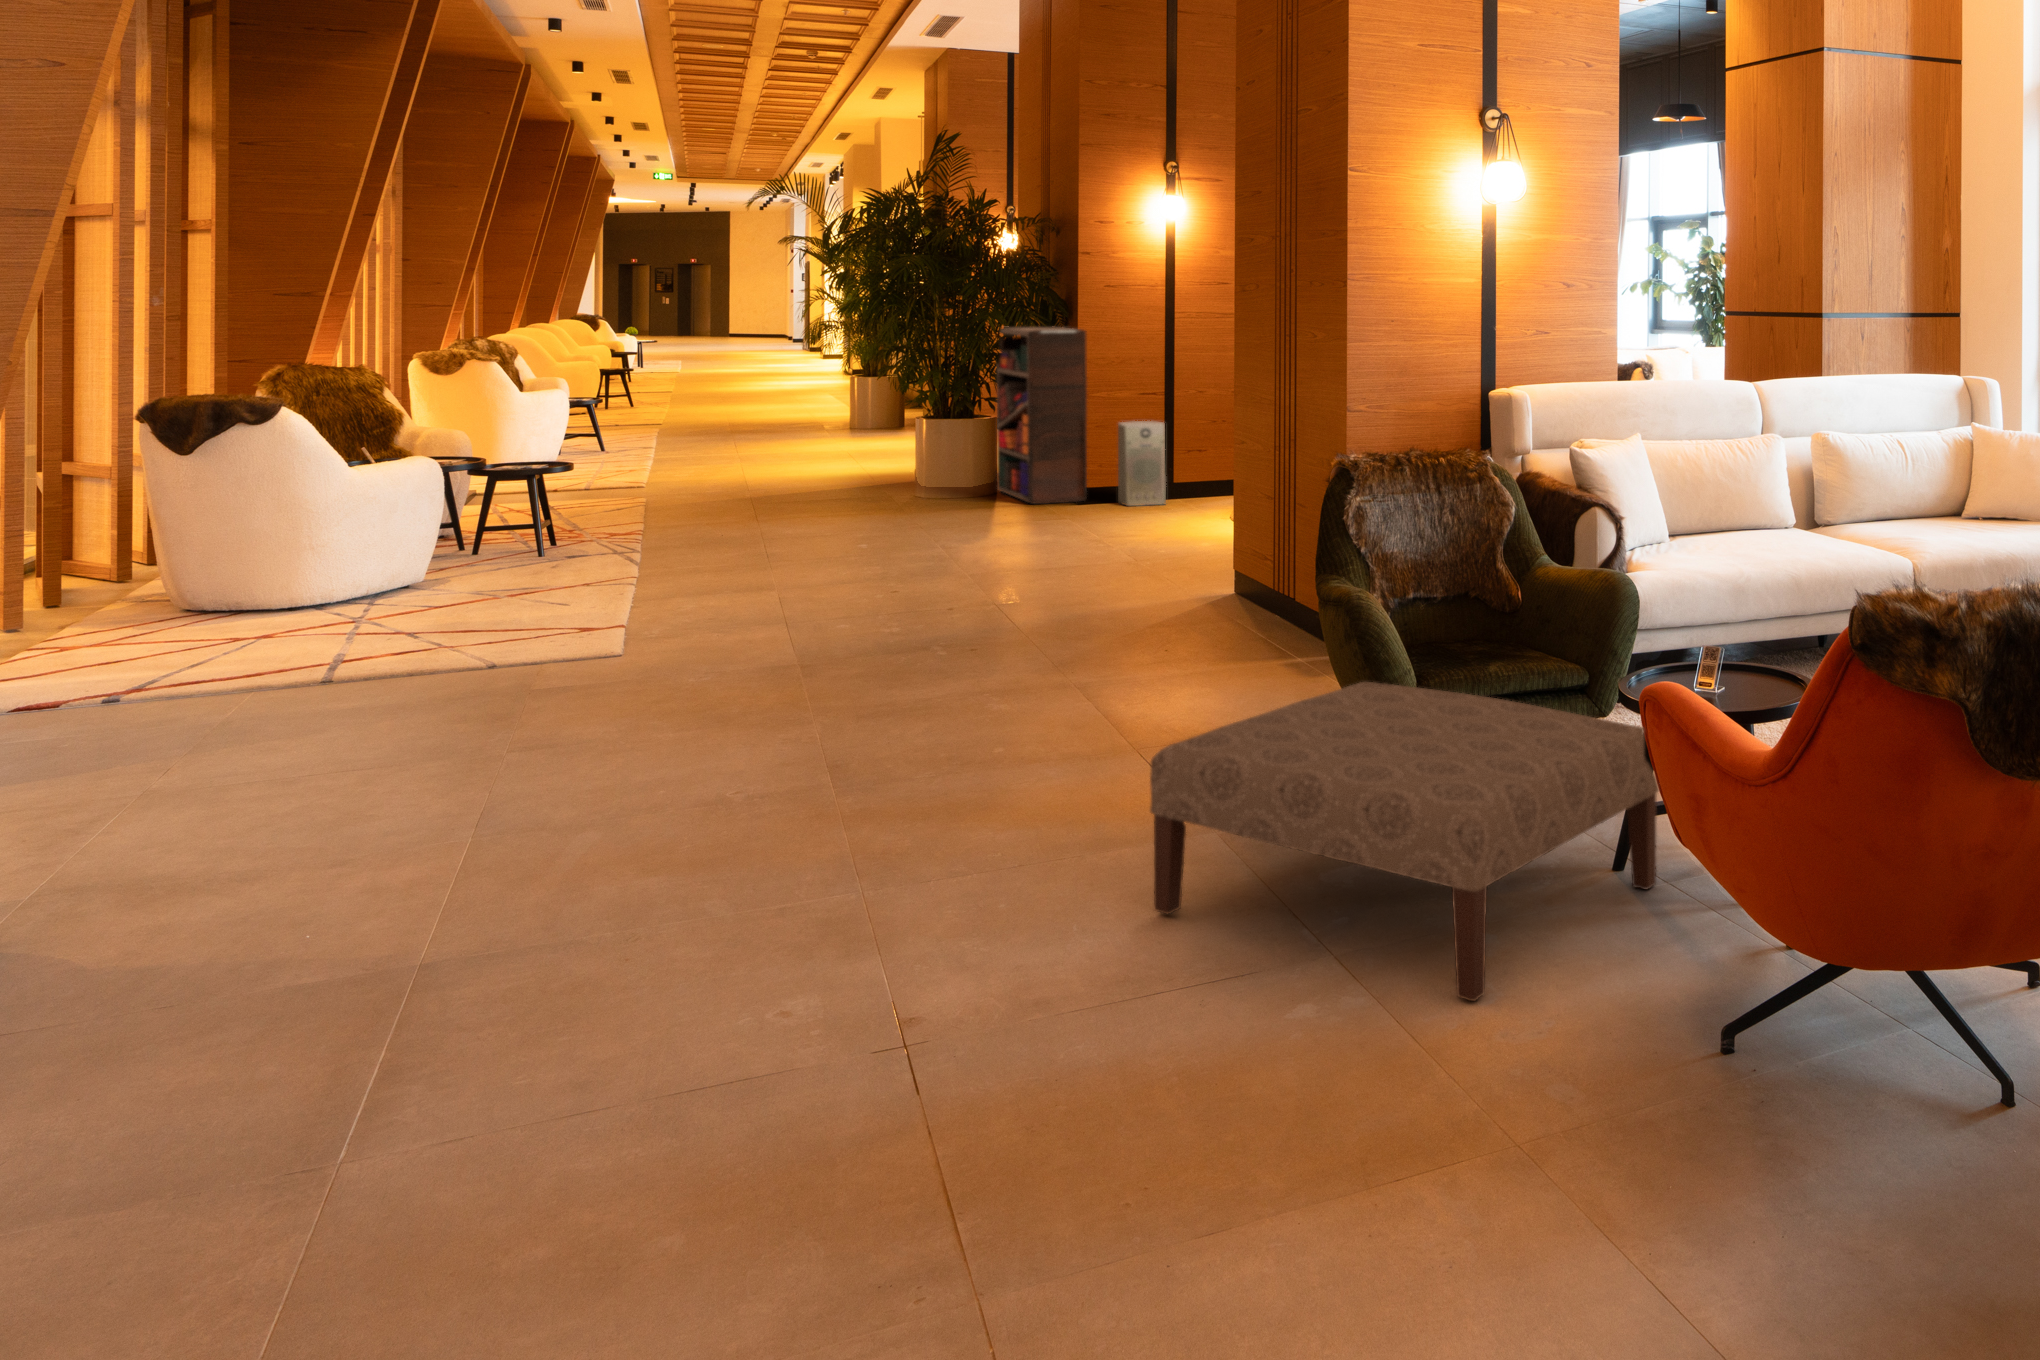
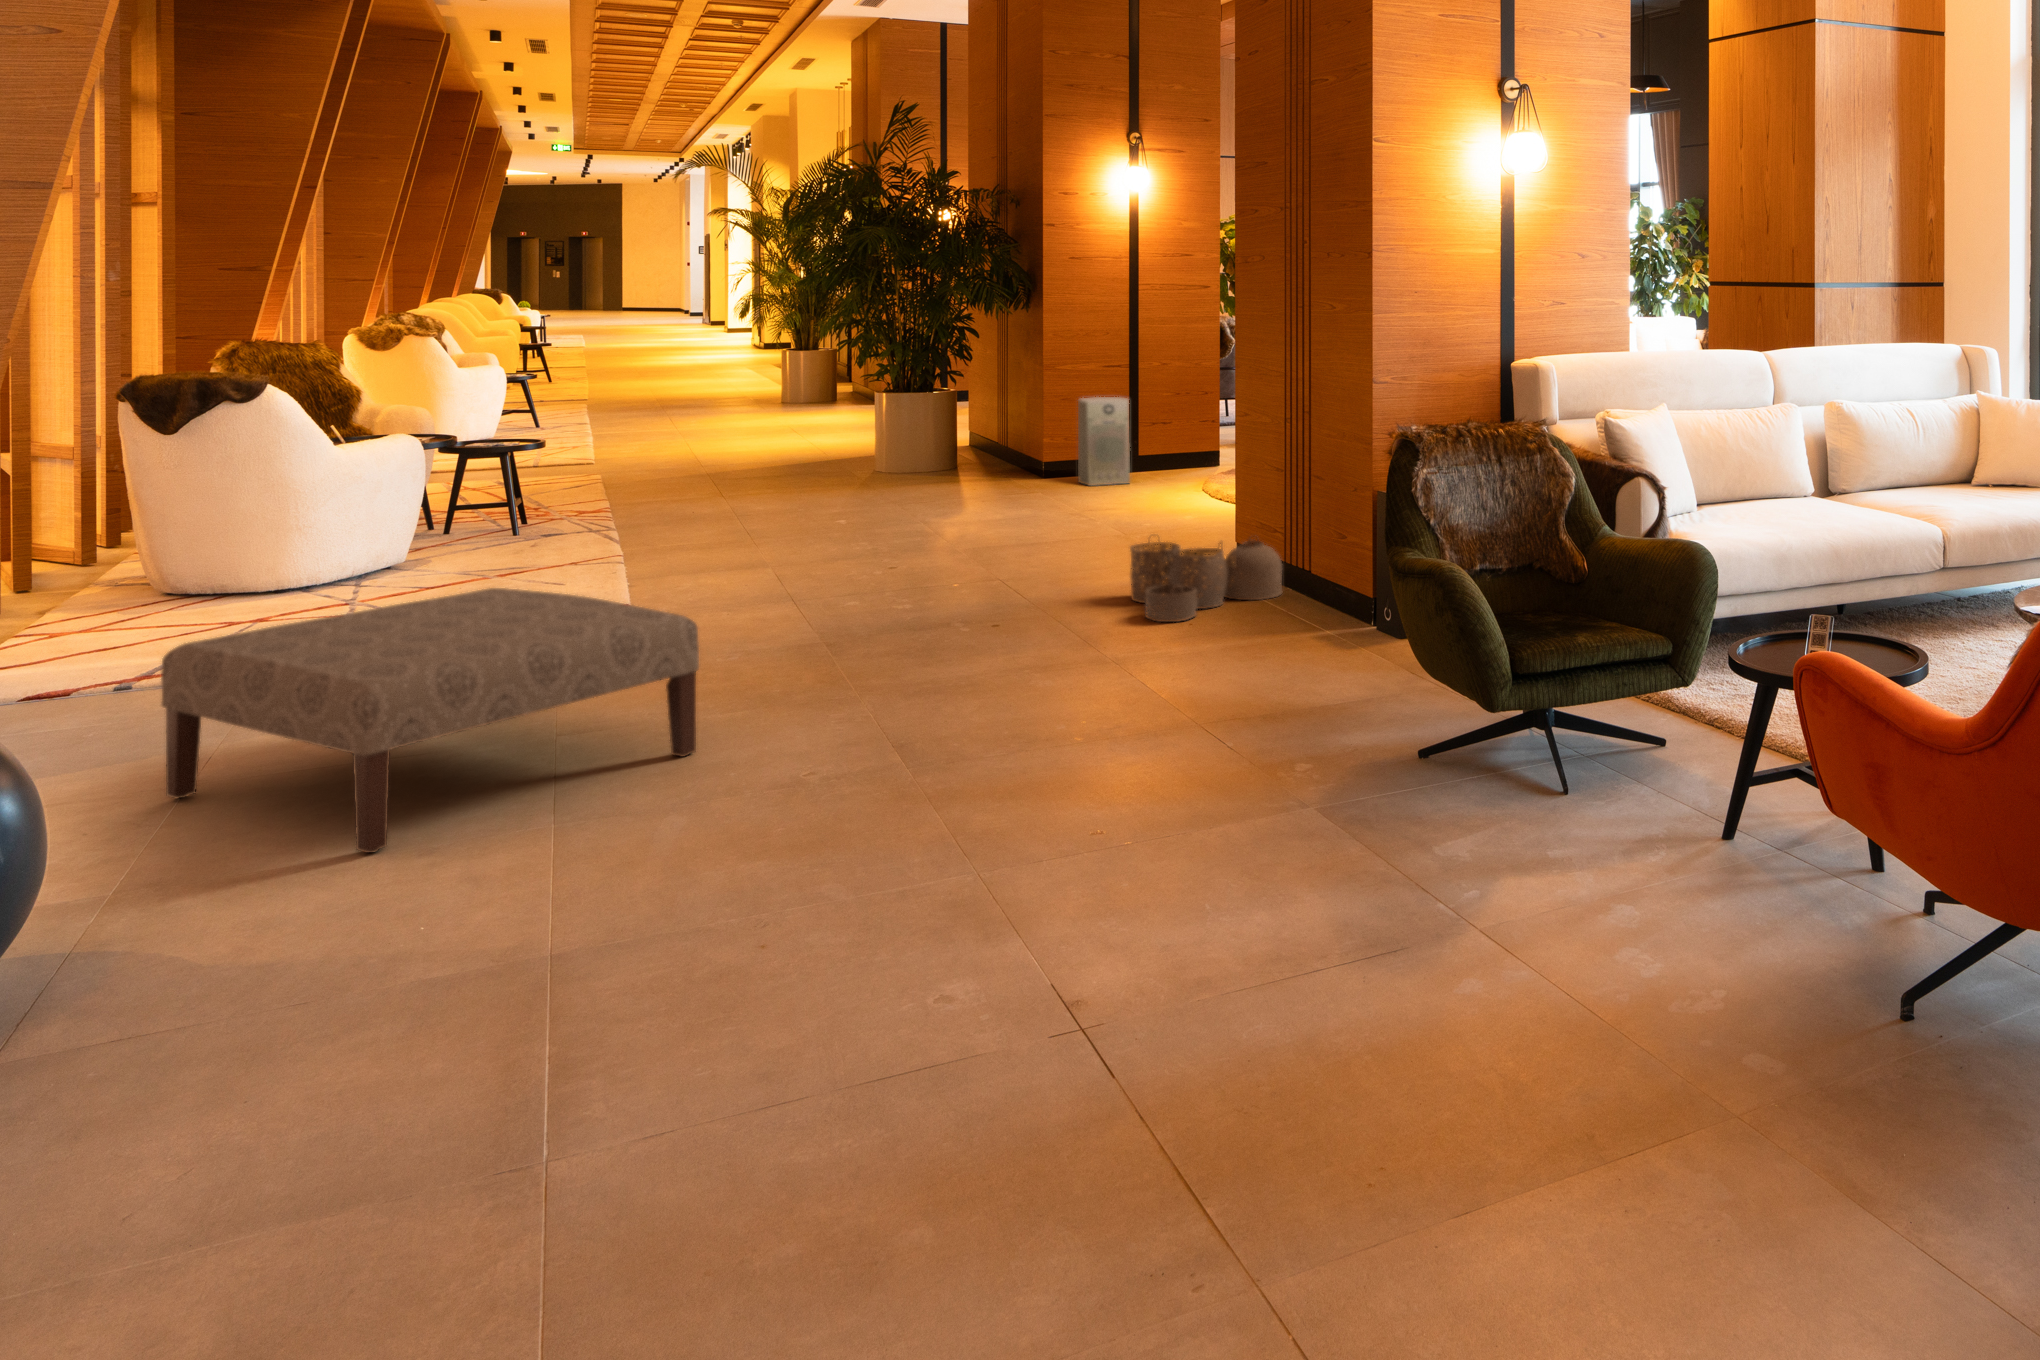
bookshelf: present [997,328,1087,504] -> none [944,298,1044,486]
woven basket: none [1141,549,1280,627] -> present [1130,540,1282,622]
ottoman: present [1150,682,1660,1001] -> present [161,588,699,853]

